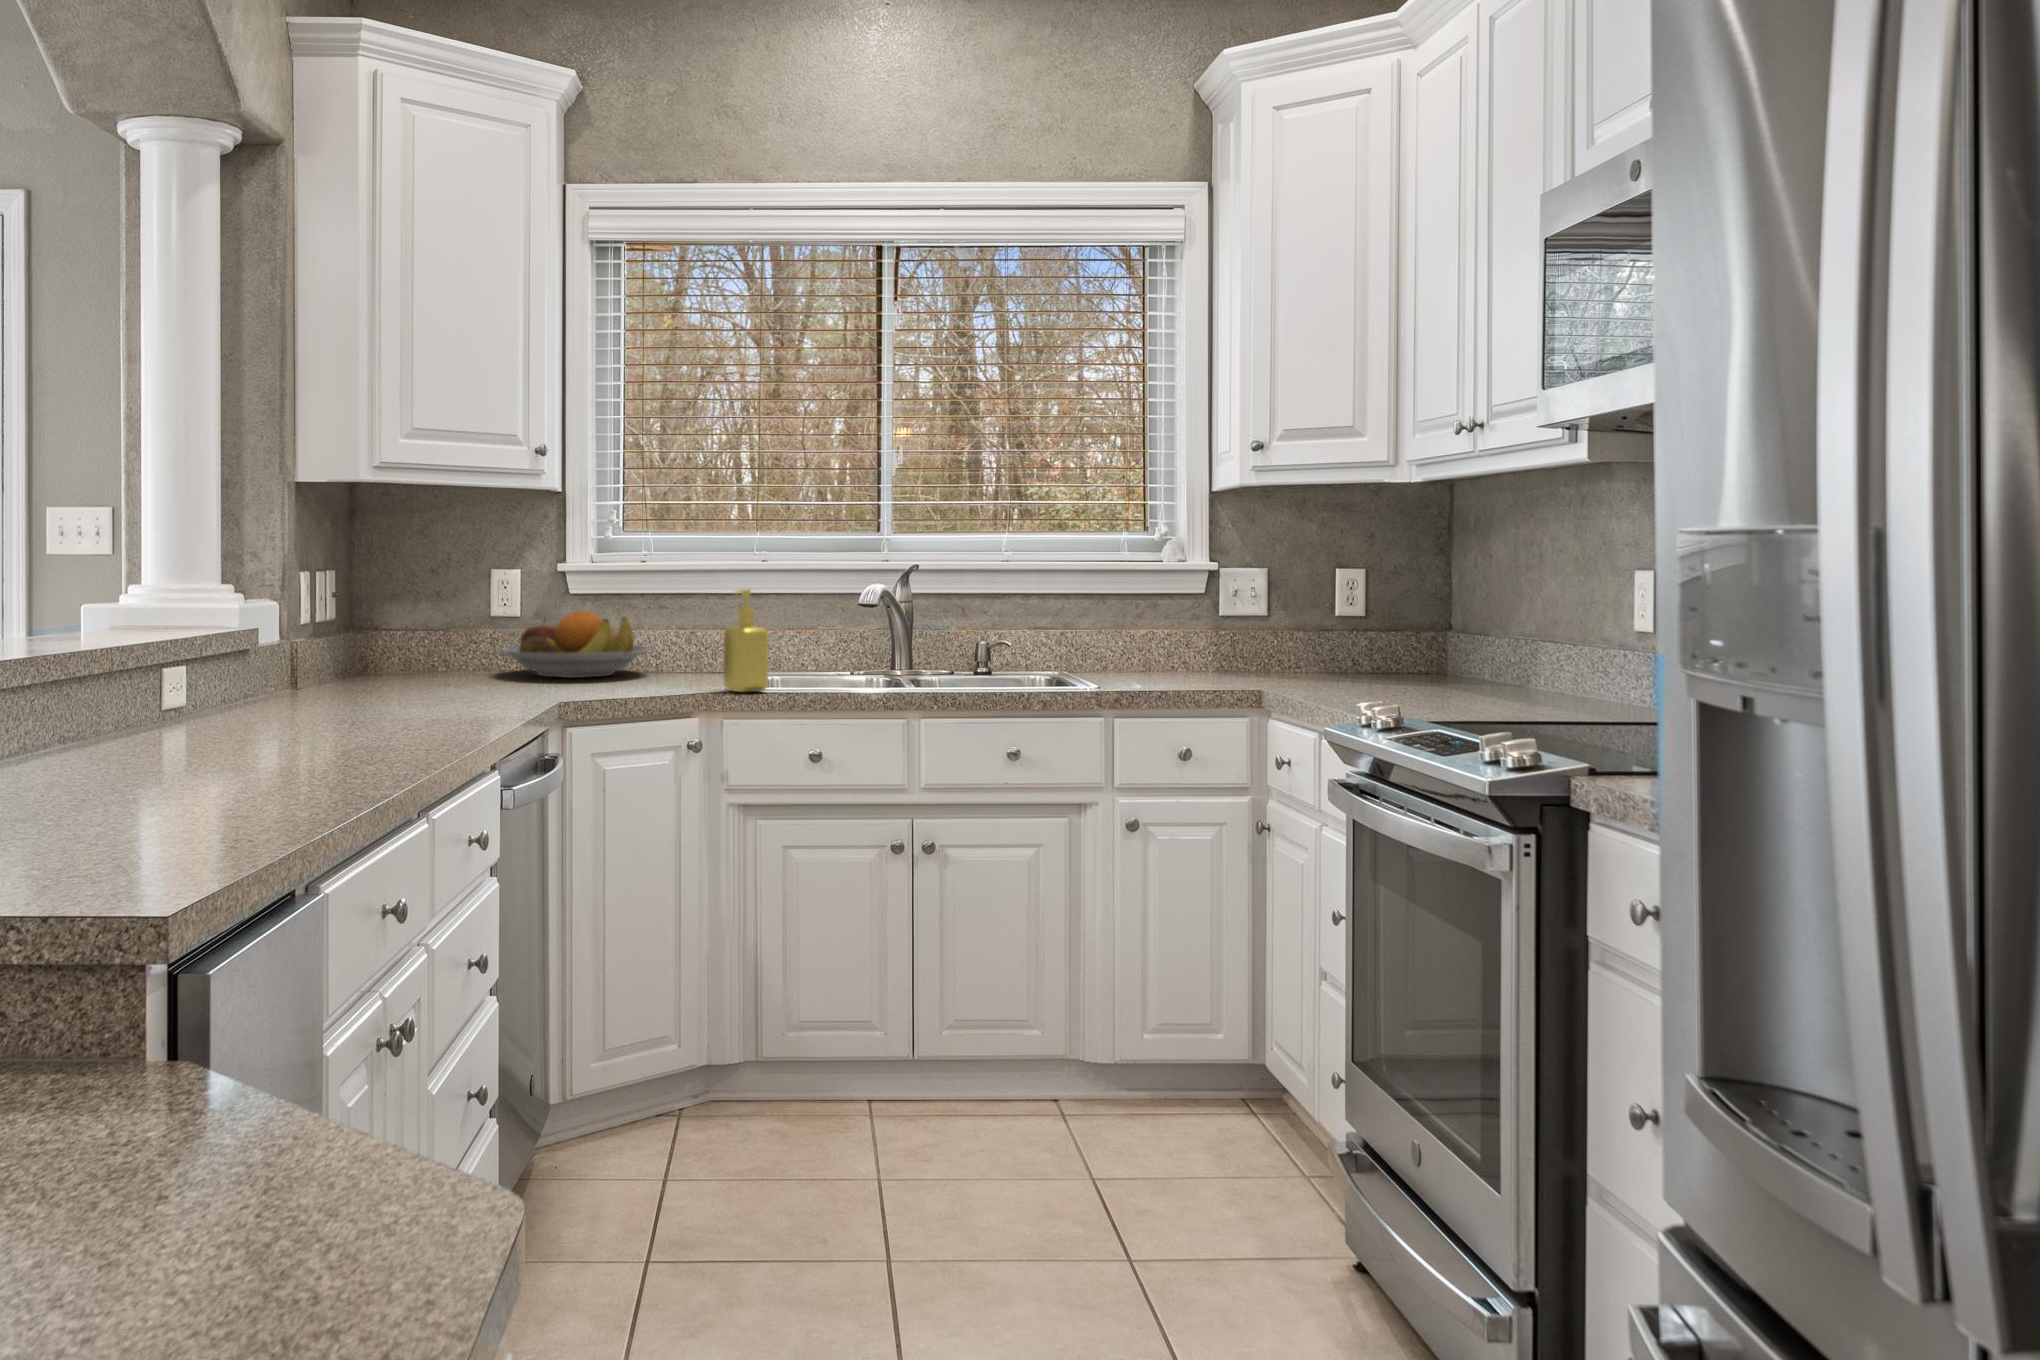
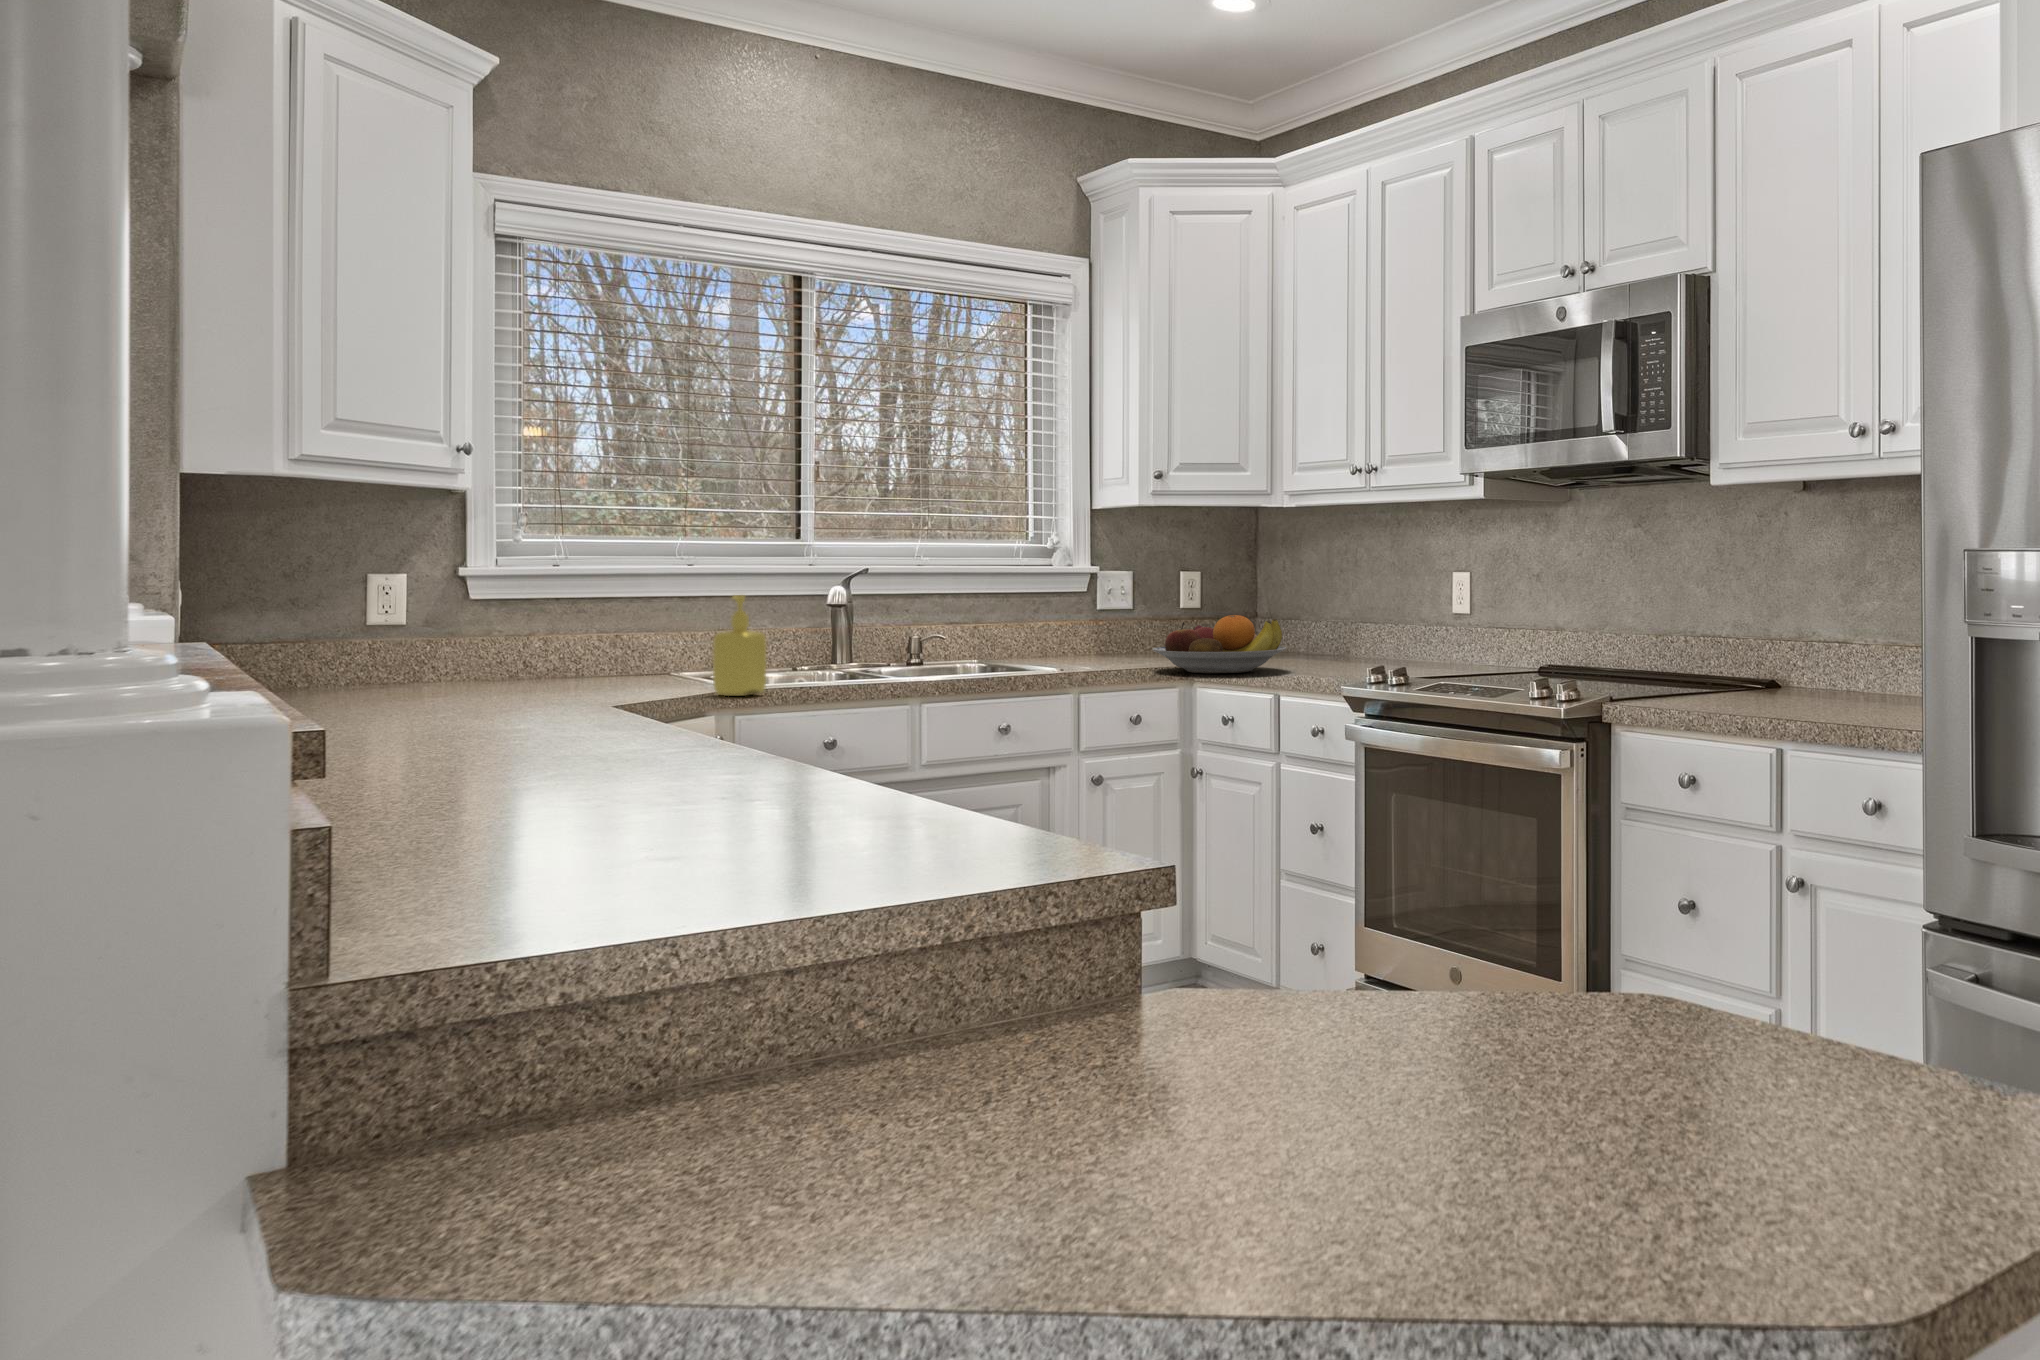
fruit bowl: present [500,611,650,678] -> present [1152,615,1286,673]

